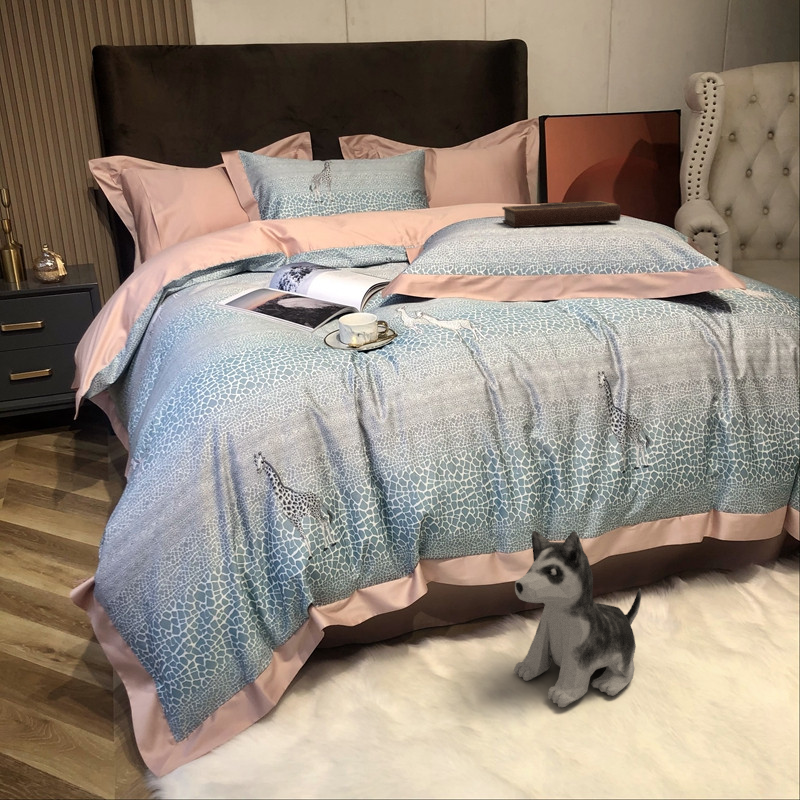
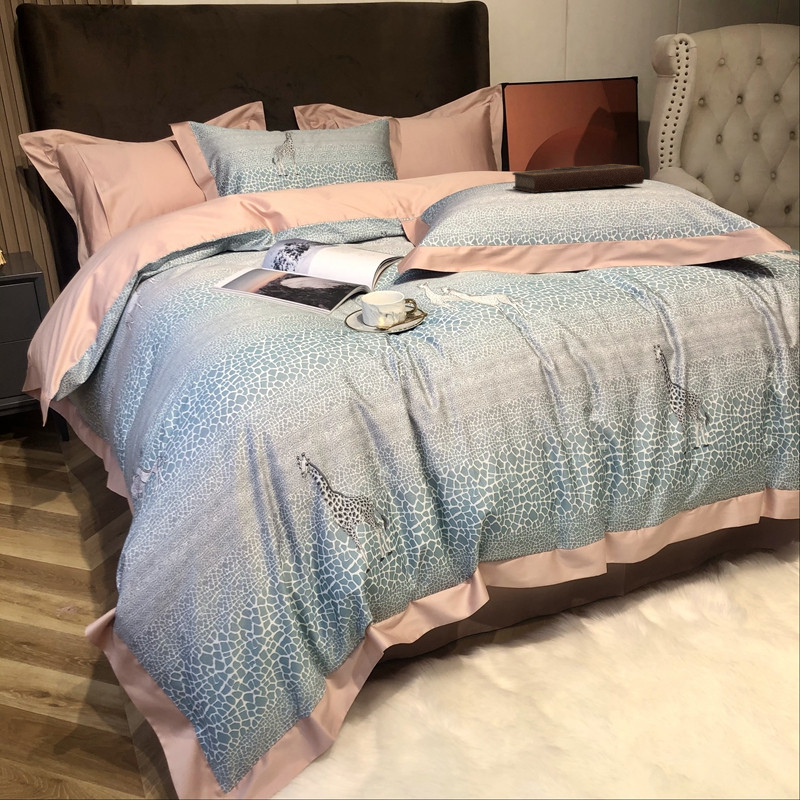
plush toy: present [514,531,641,707] -> none [580,522,710,715]

